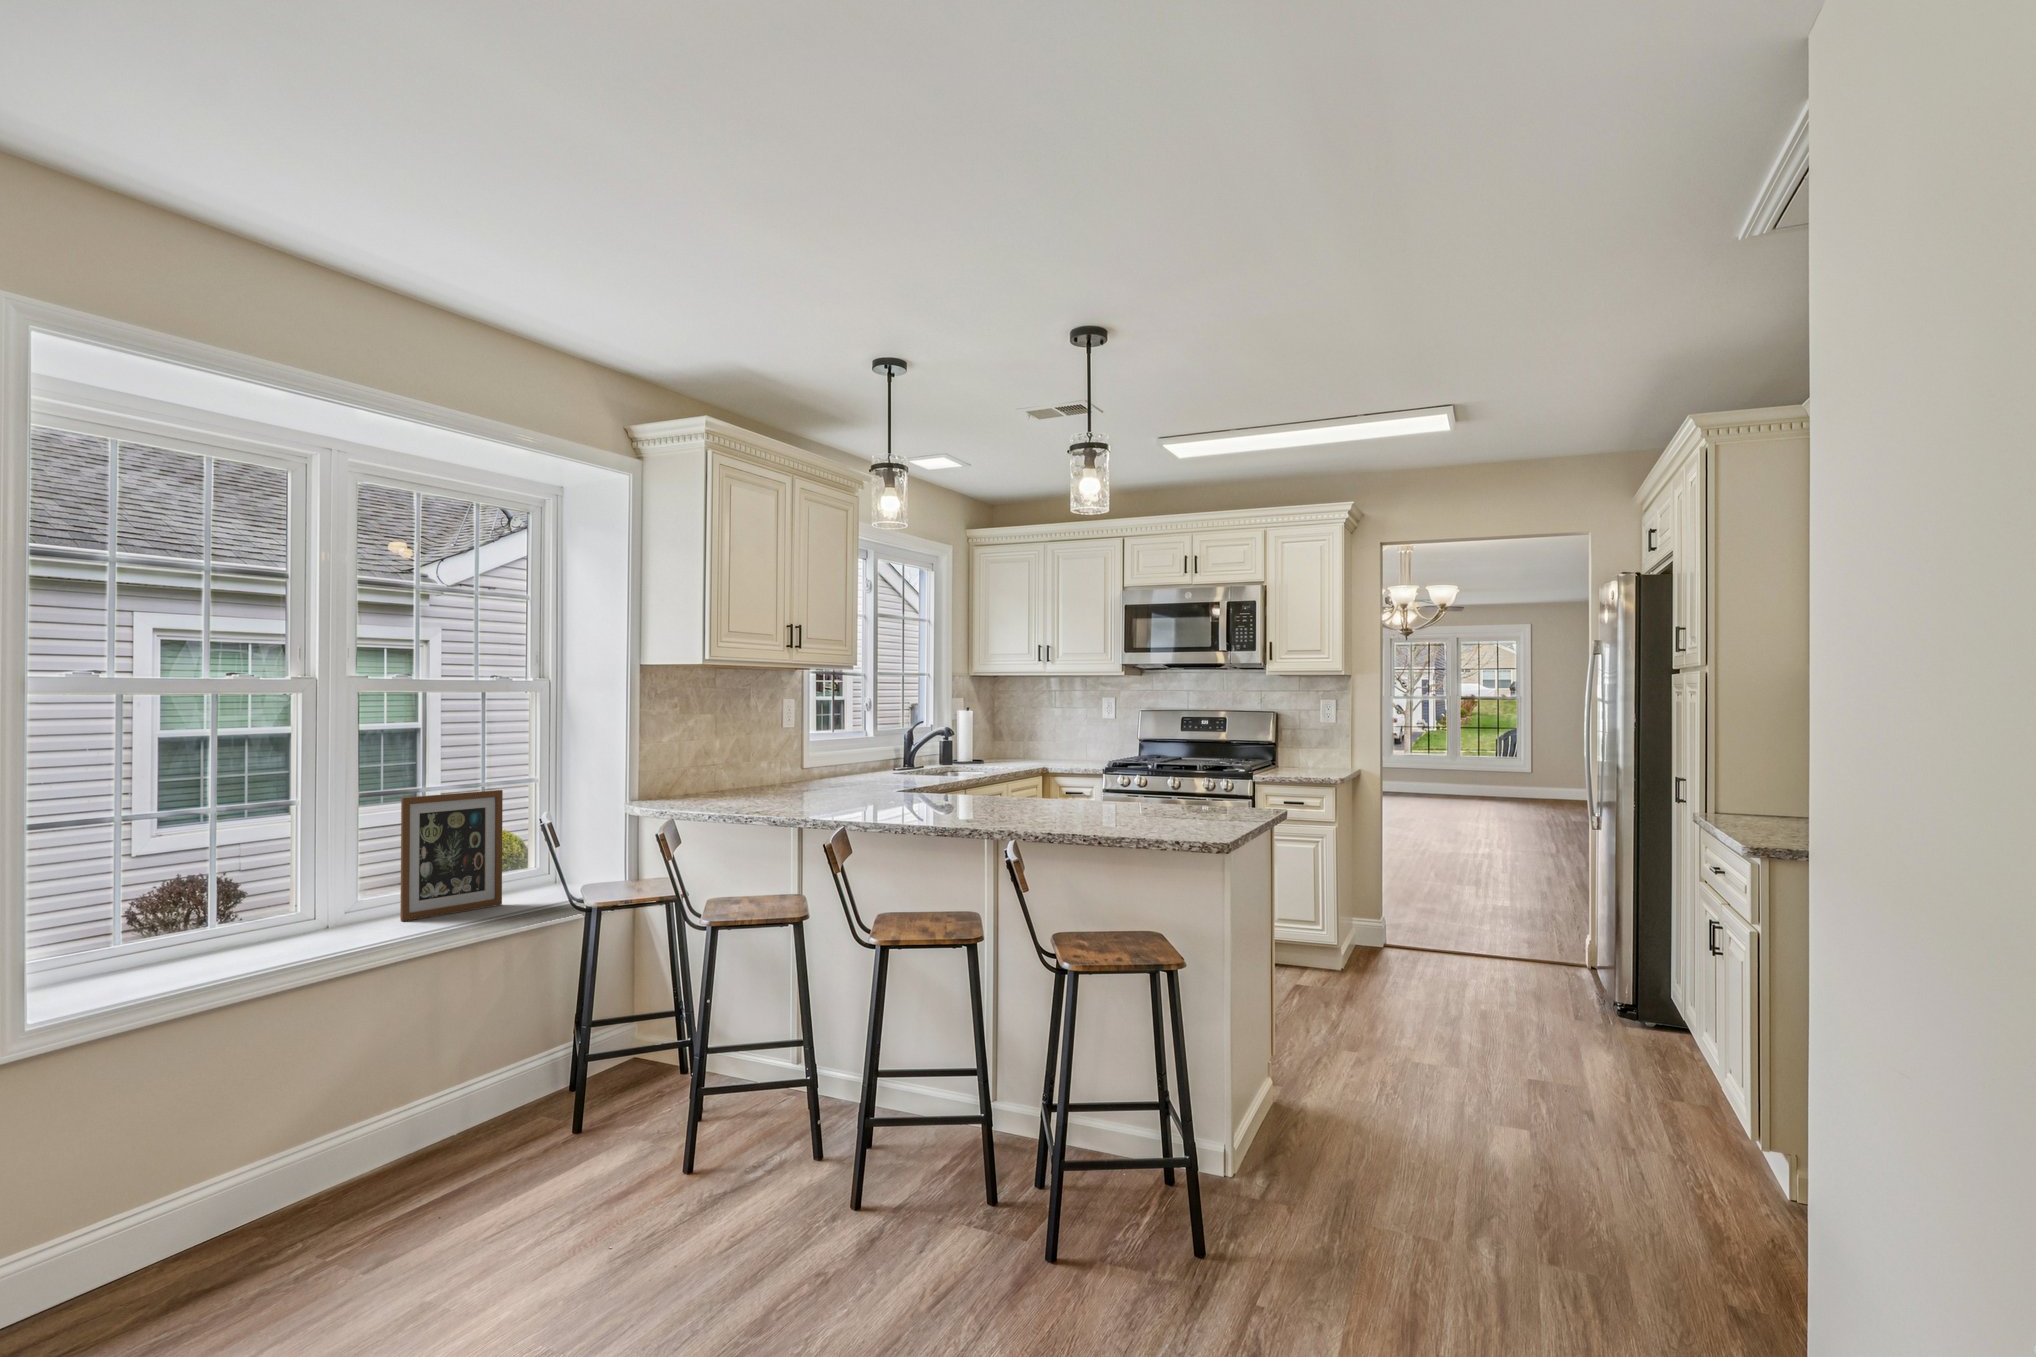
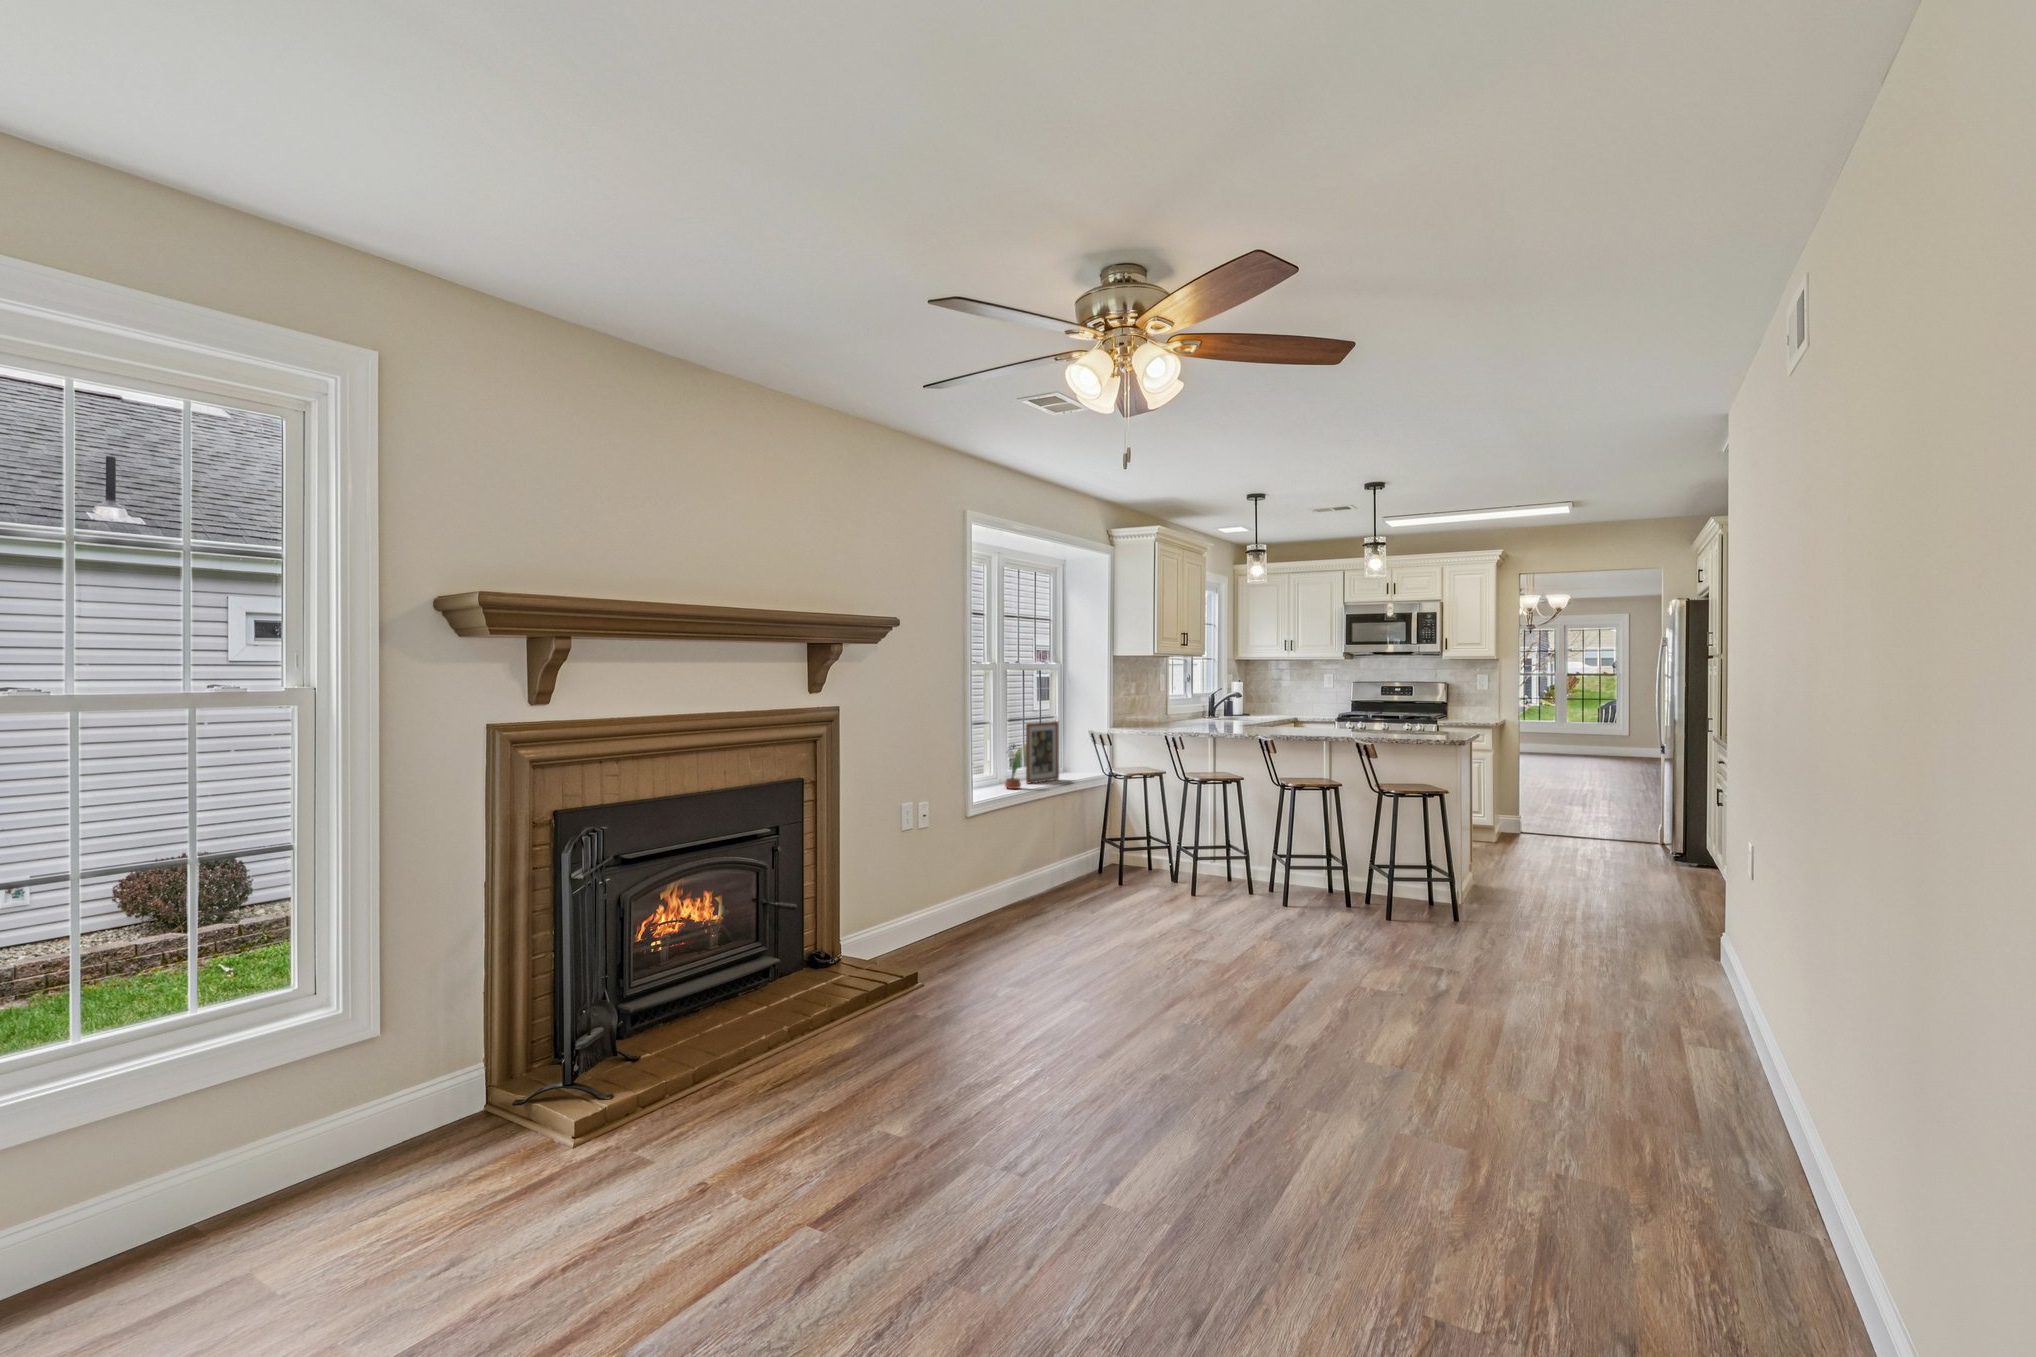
potted flower: none [305,853,351,943] -> present [1005,751,1021,789]

